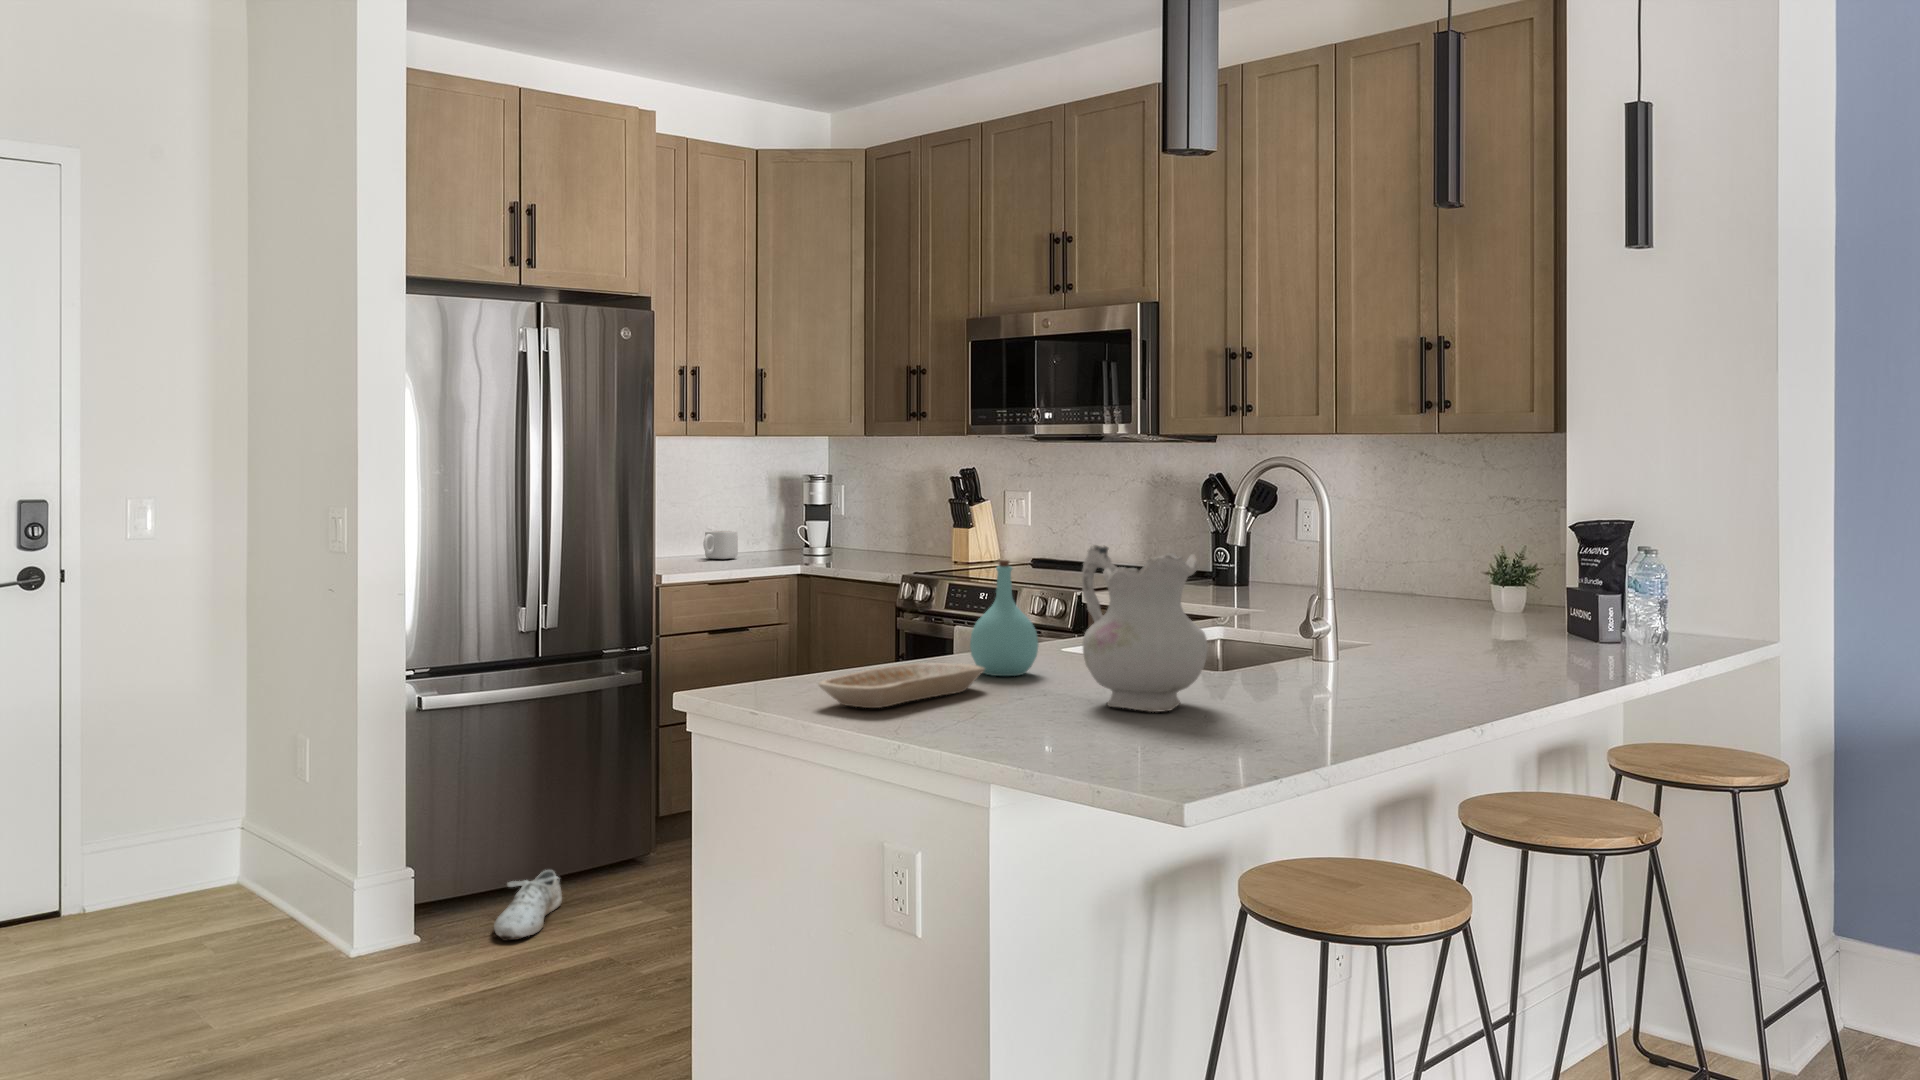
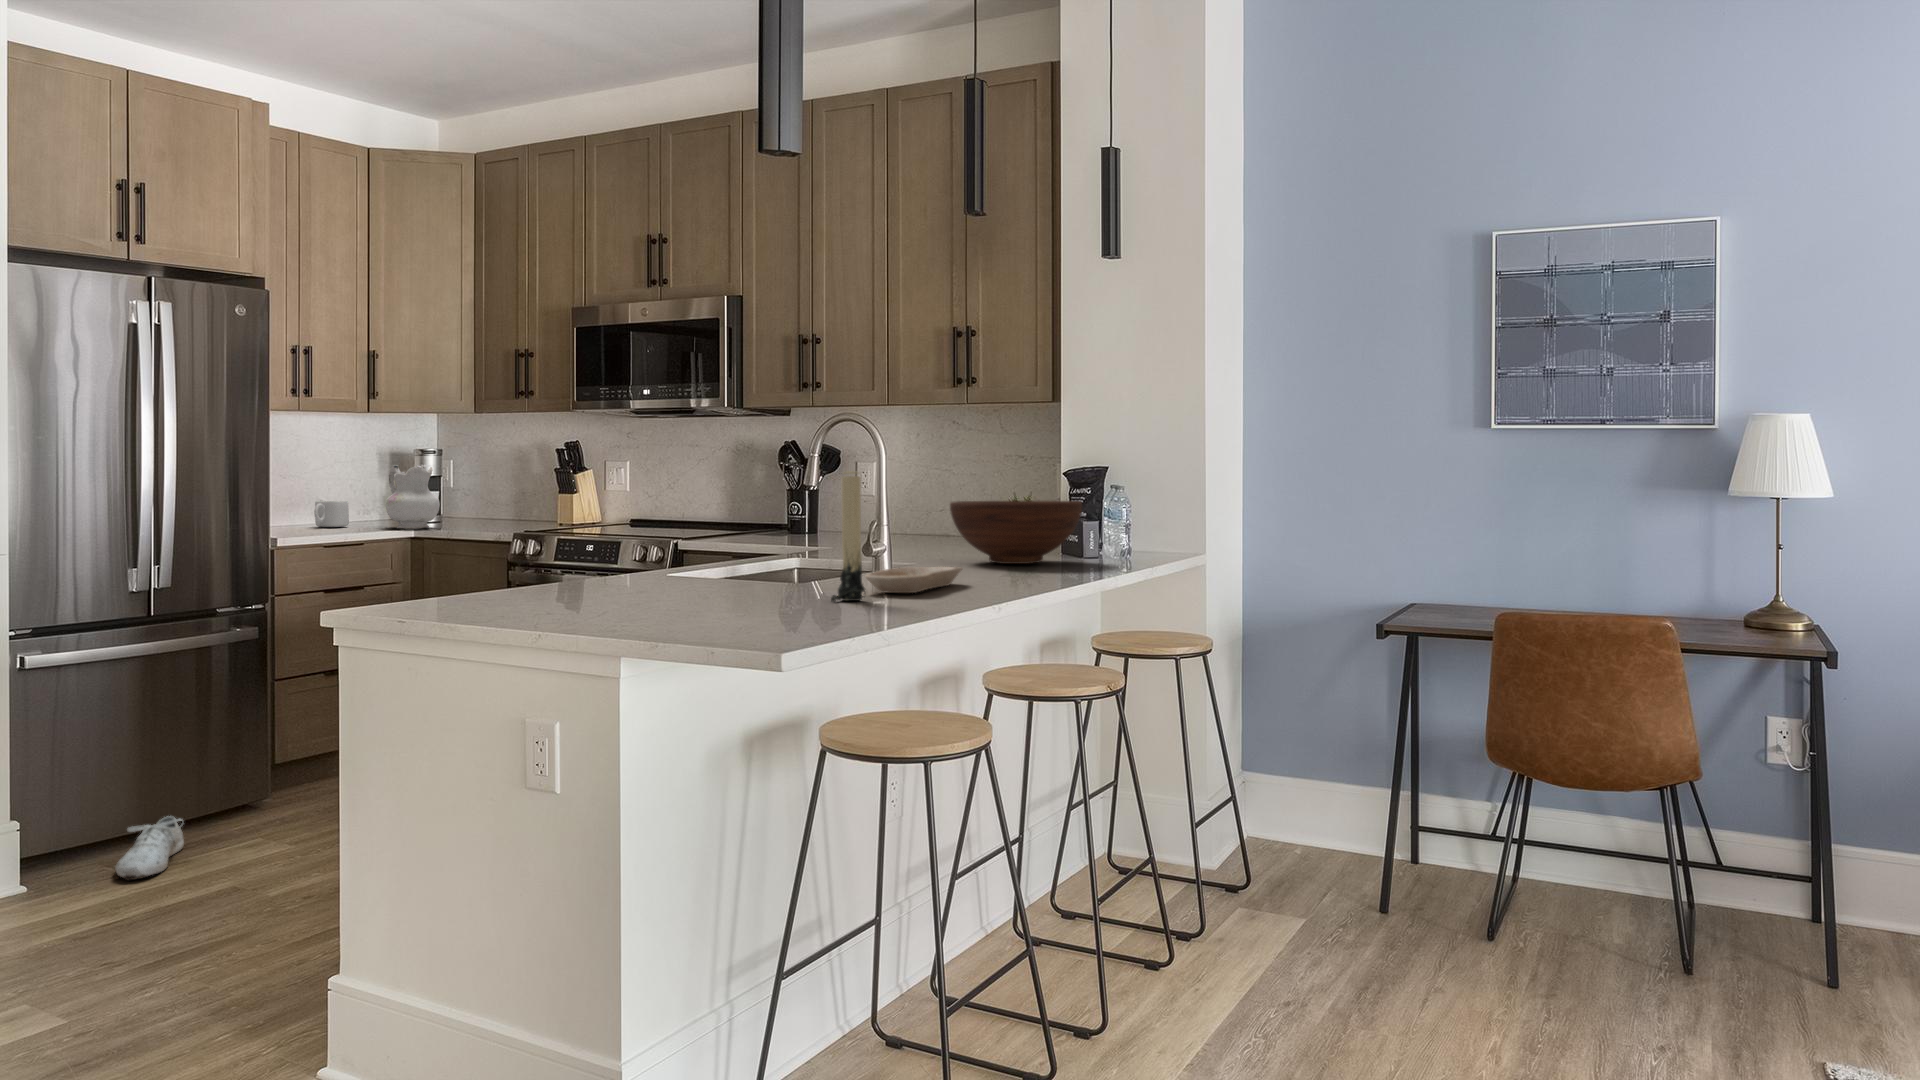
ceramic pitcher: present [1082,545,1208,712] -> present [386,465,440,529]
candle: none [1254,552,1301,724] -> present [831,471,865,602]
bottle: present [970,560,1039,676] -> none [598,491,657,585]
fruit bowl: none [1416,564,1604,653] -> present [950,501,1082,564]
tray: present [819,663,985,708] -> present [865,566,962,593]

